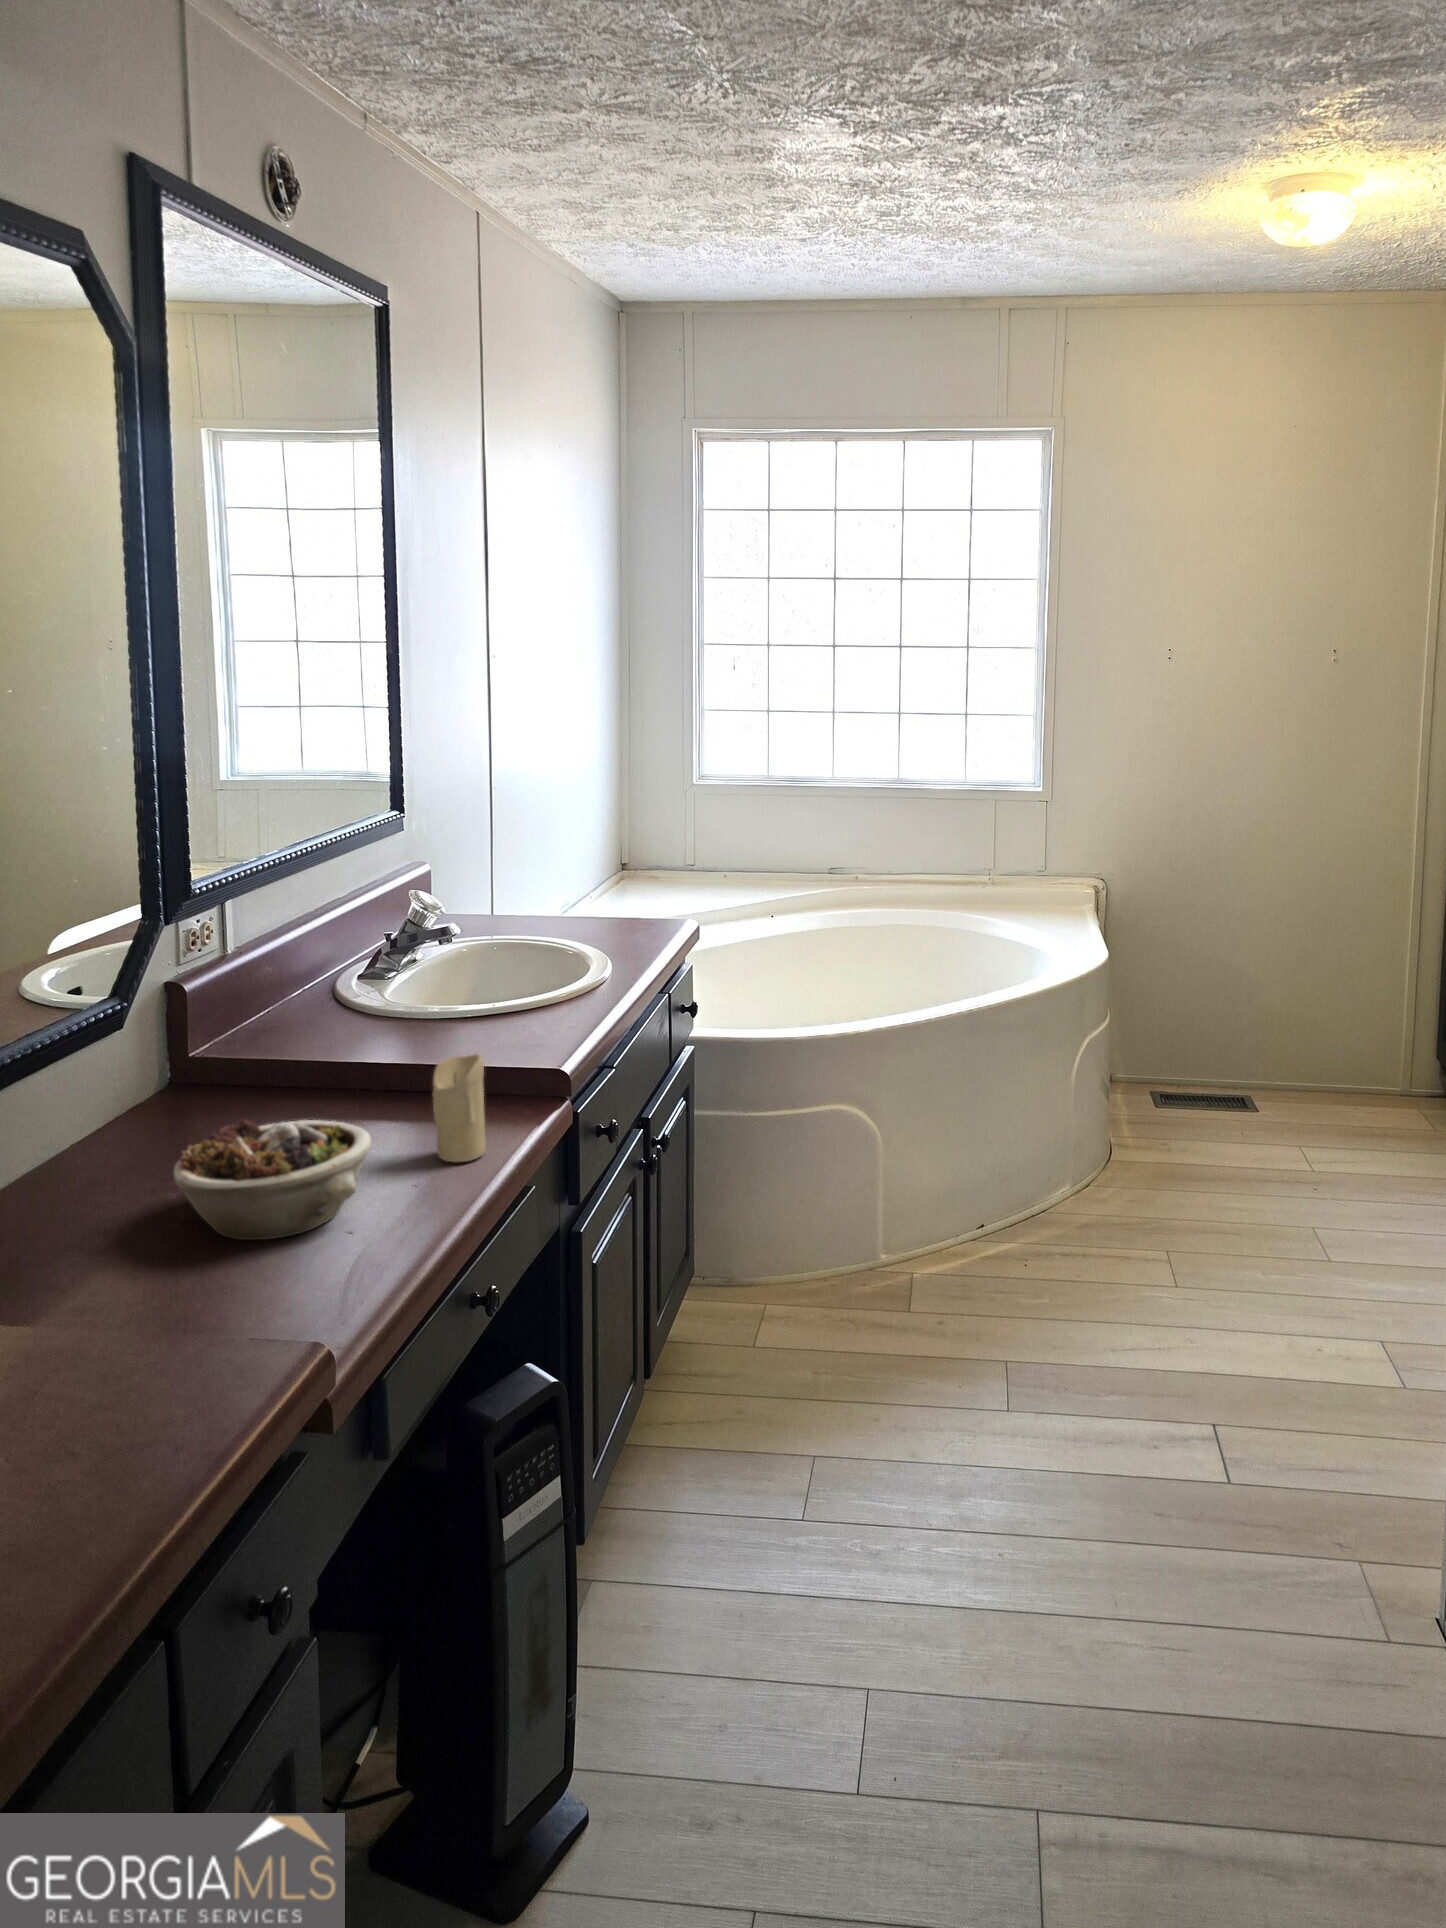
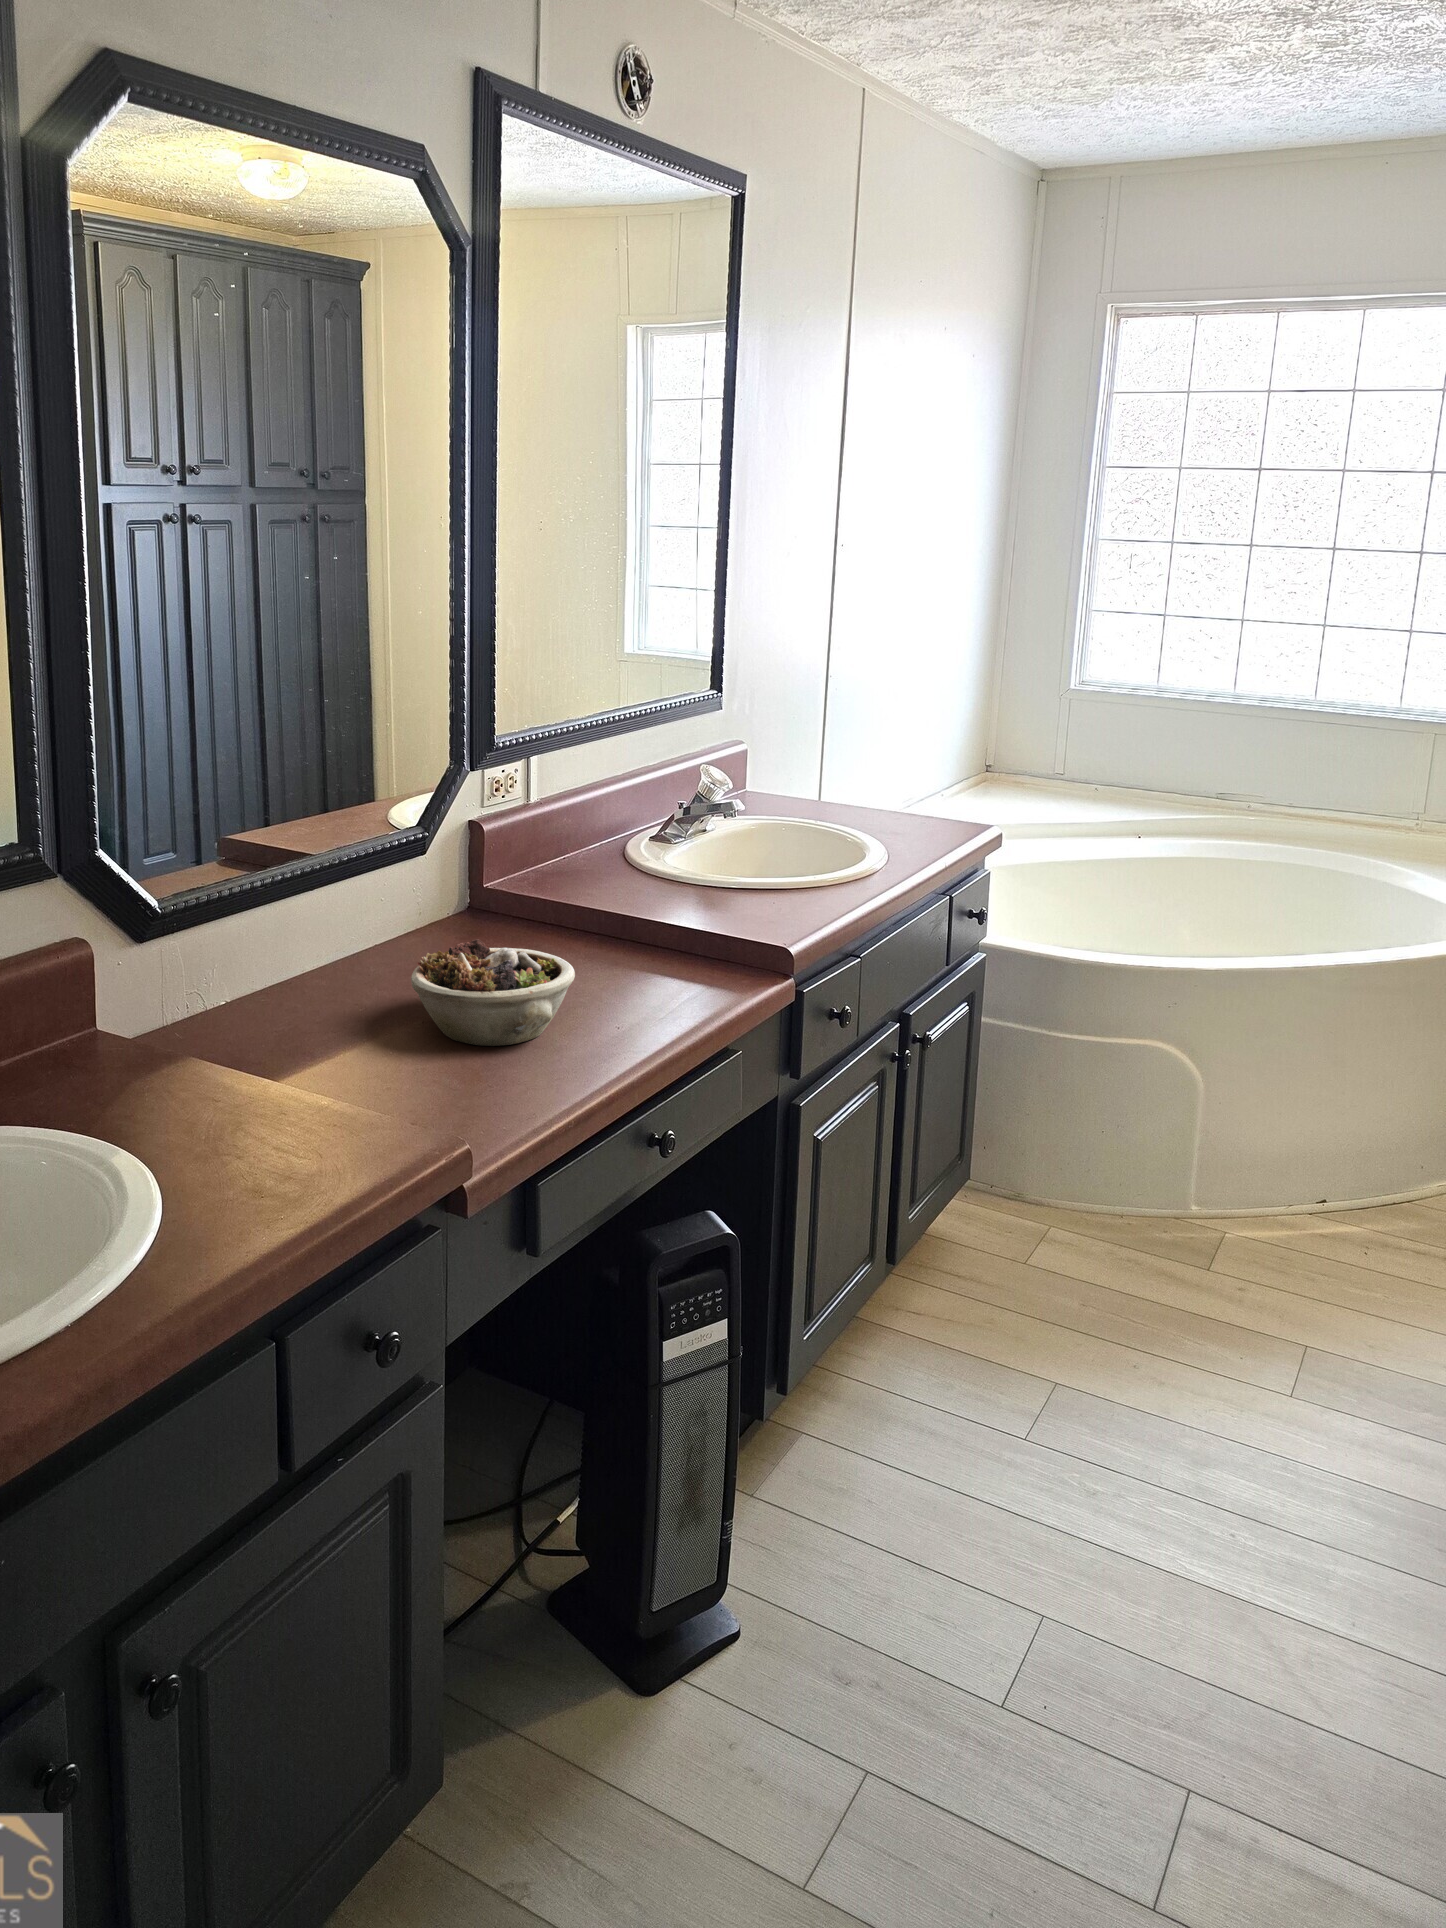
candle: present [432,1054,486,1162] -> none [642,915,691,1013]

